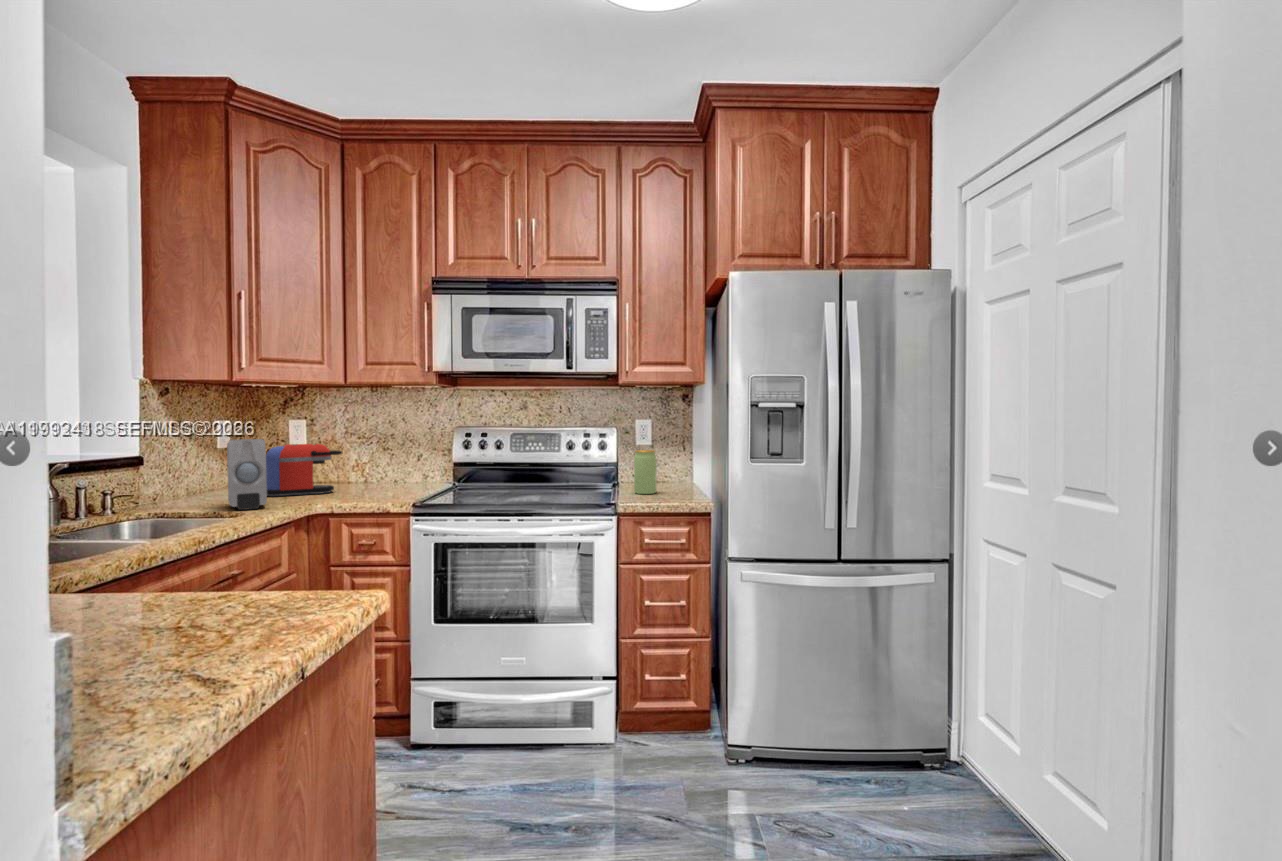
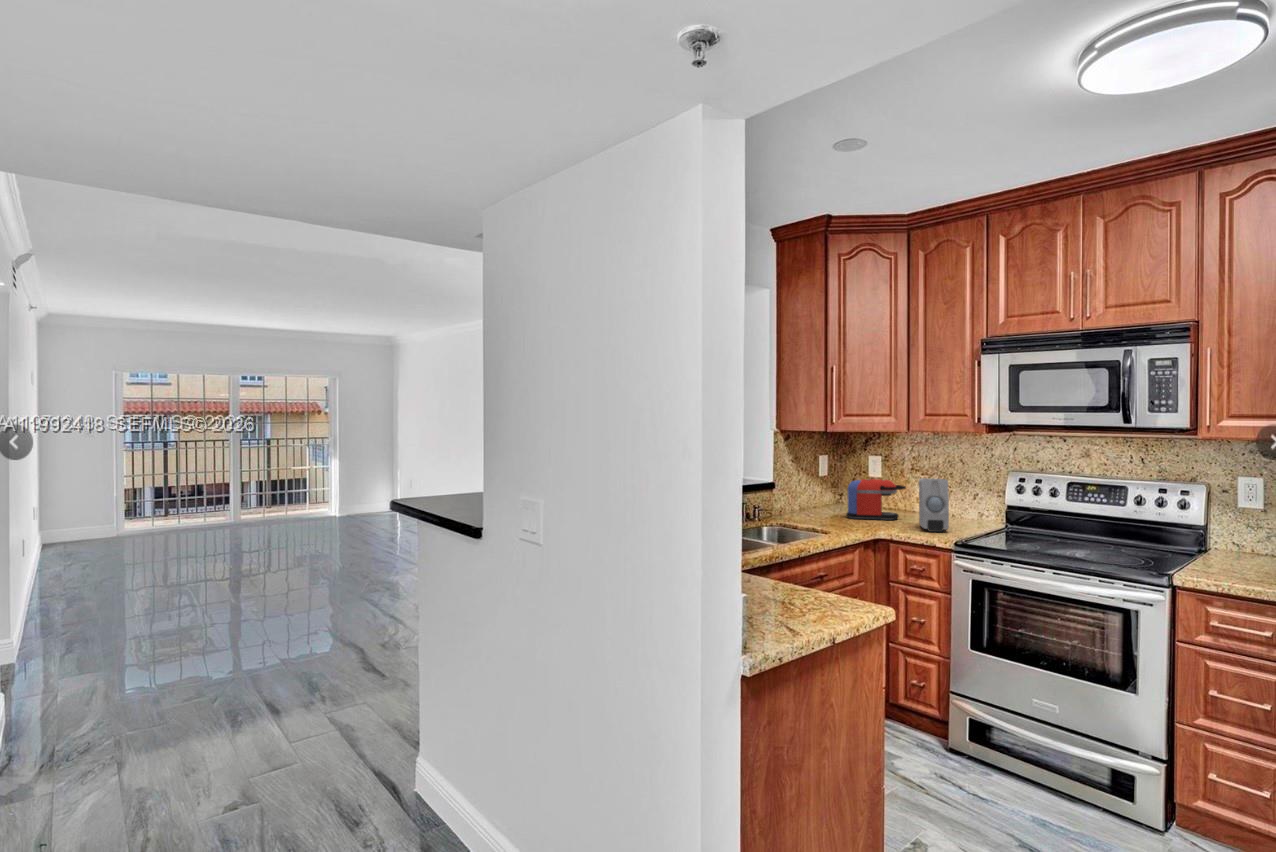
soap dispenser: present [227,439,267,510] -> present [919,479,949,532]
jar: present [634,450,656,494] -> none [1216,515,1250,567]

